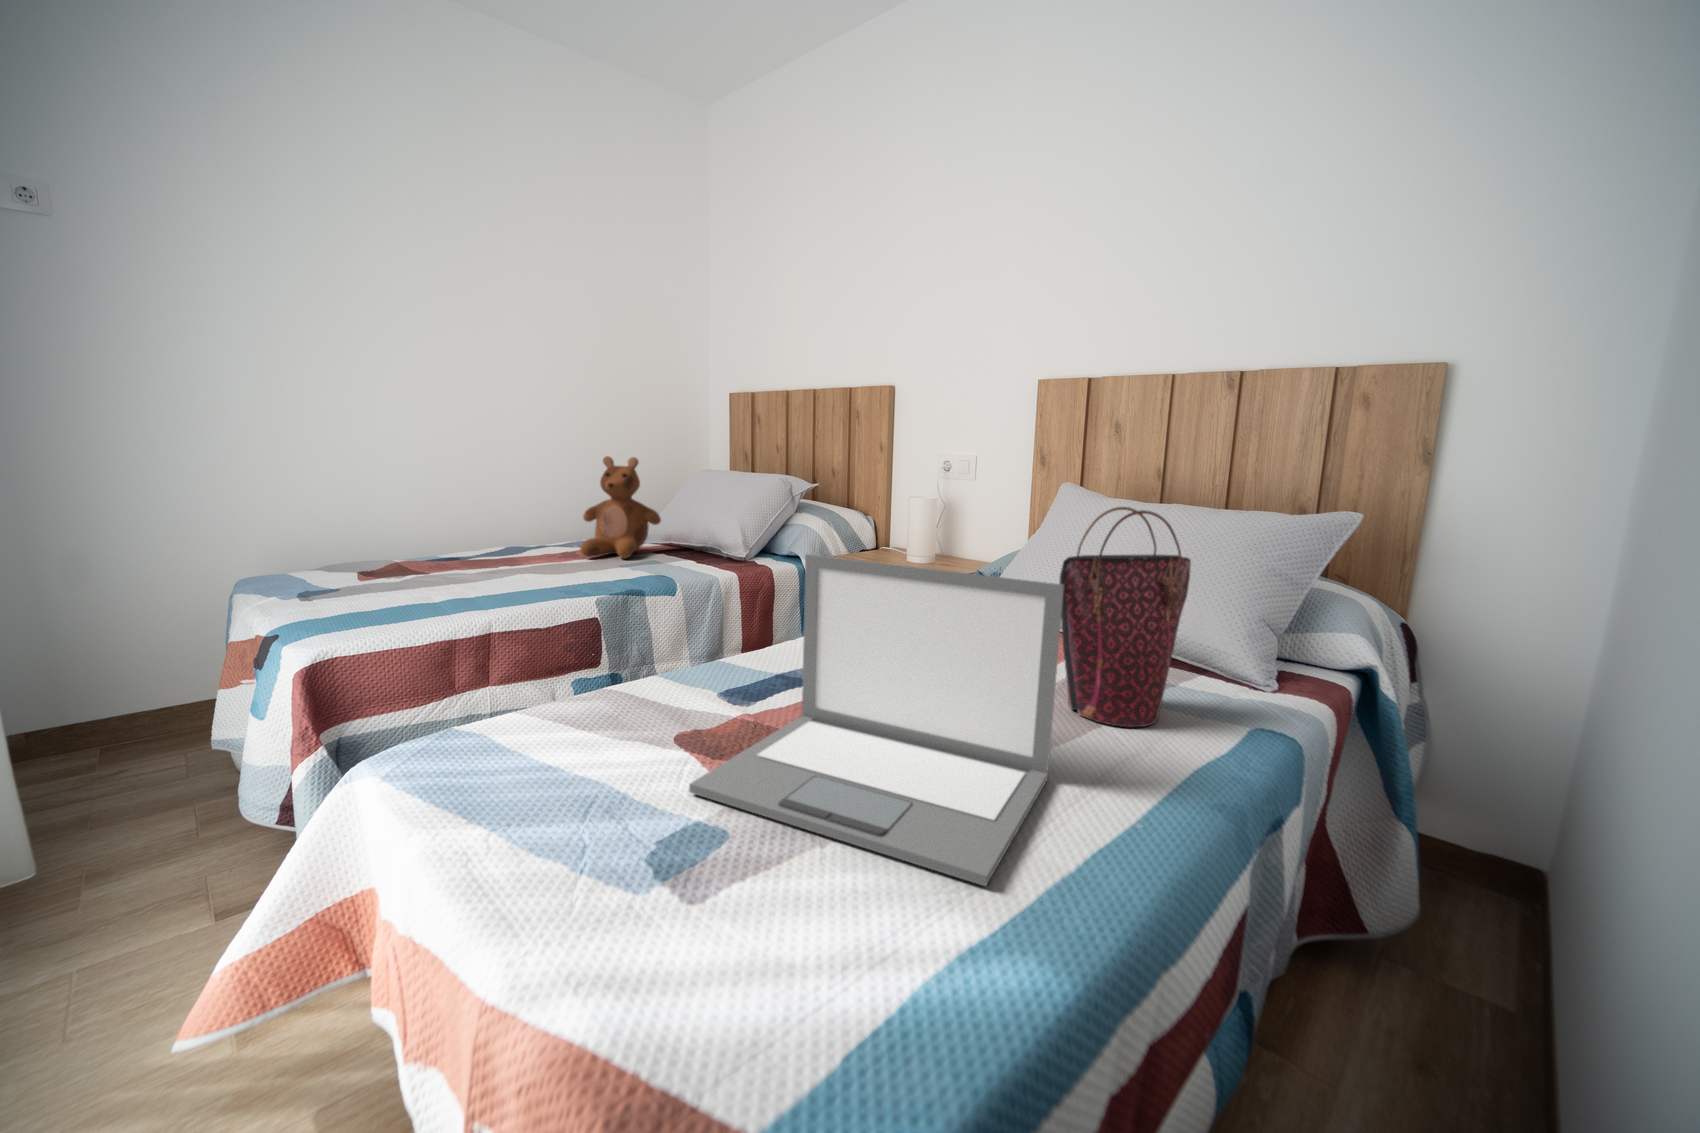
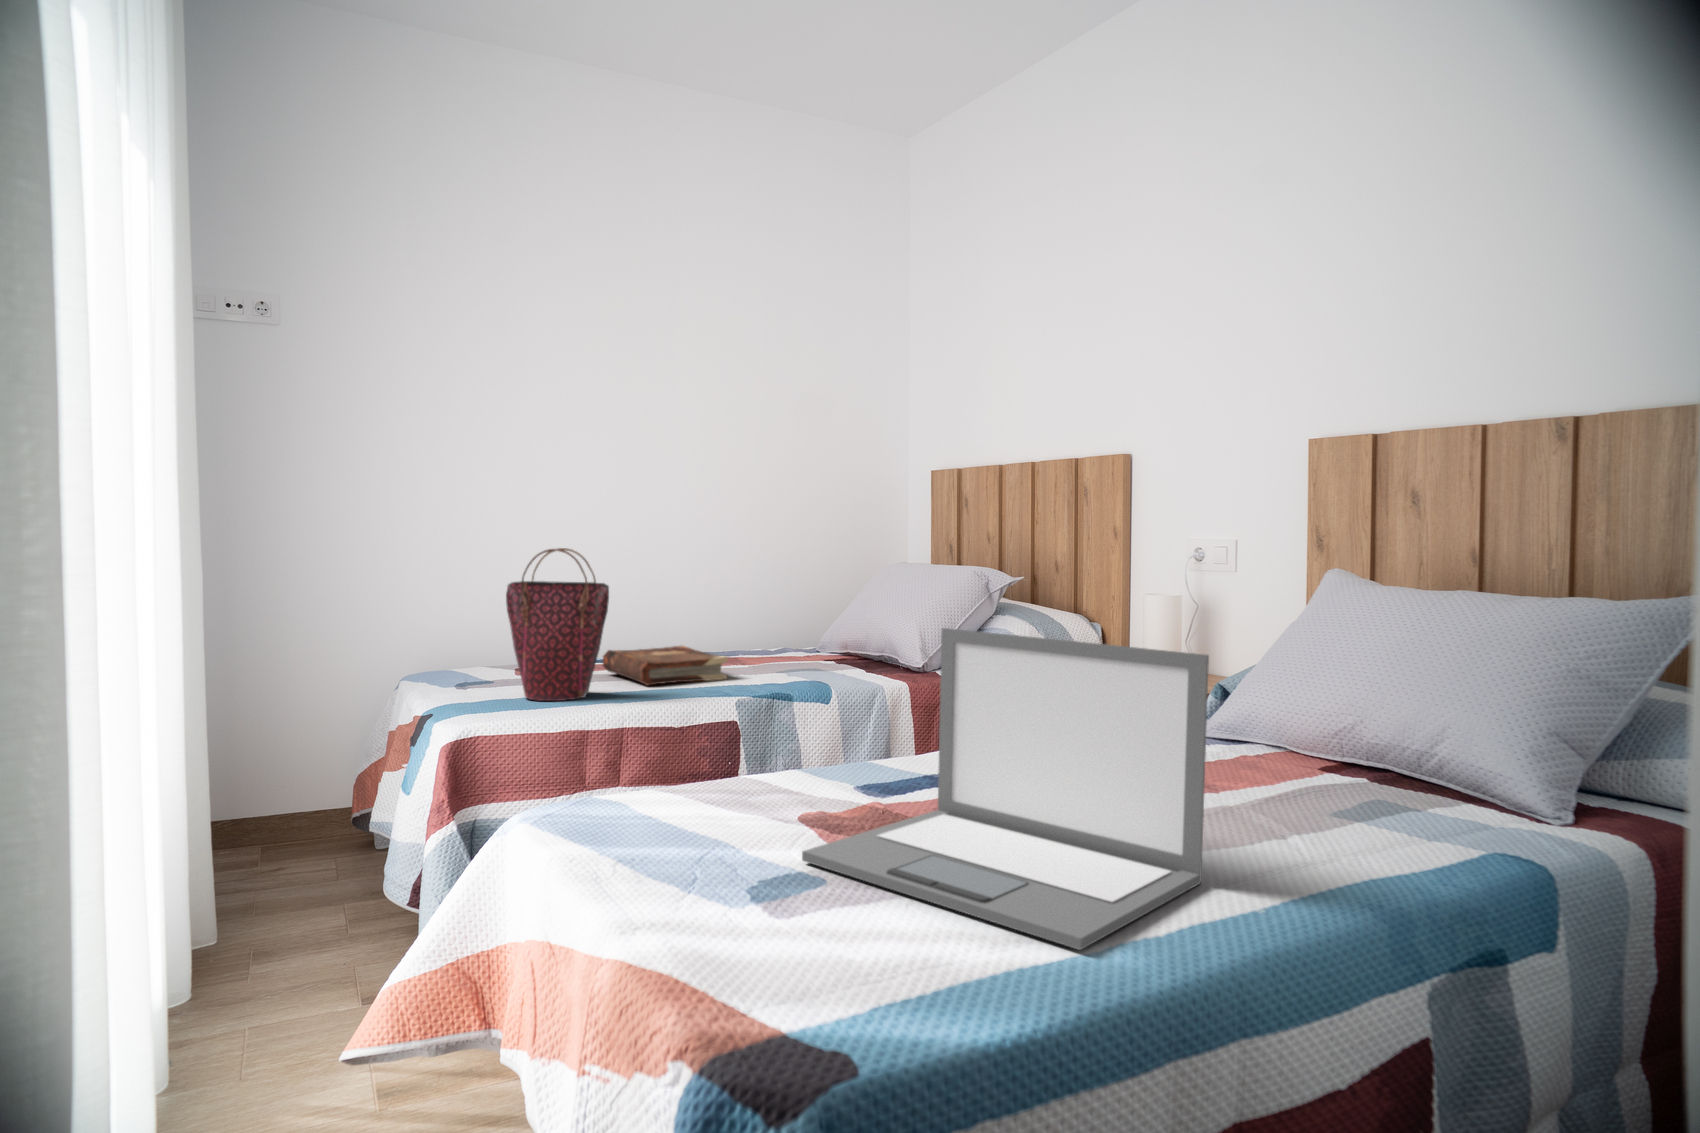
teddy bear: present [580,456,661,559] -> none [728,541,823,663]
handbag: present [1059,507,1191,727] -> present [506,548,609,701]
book: none [465,546,582,586] -> present [603,646,727,686]

